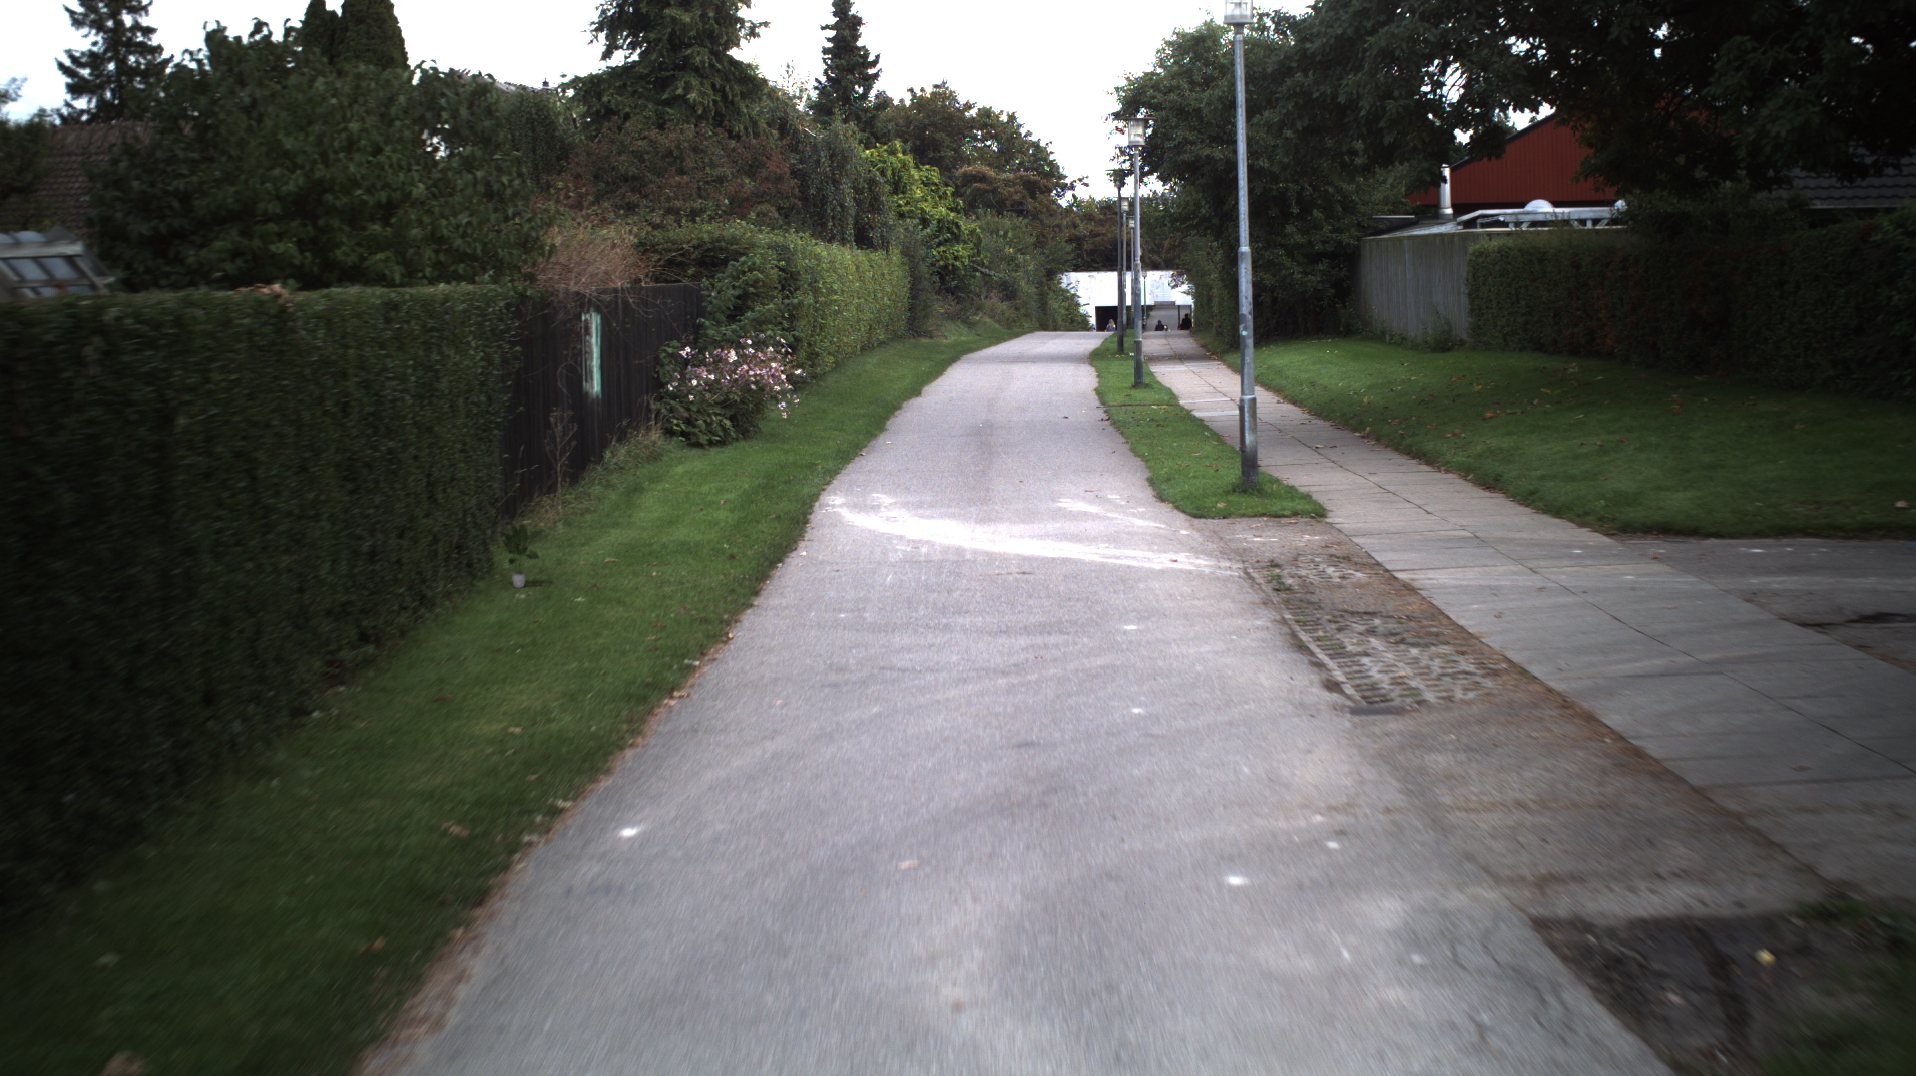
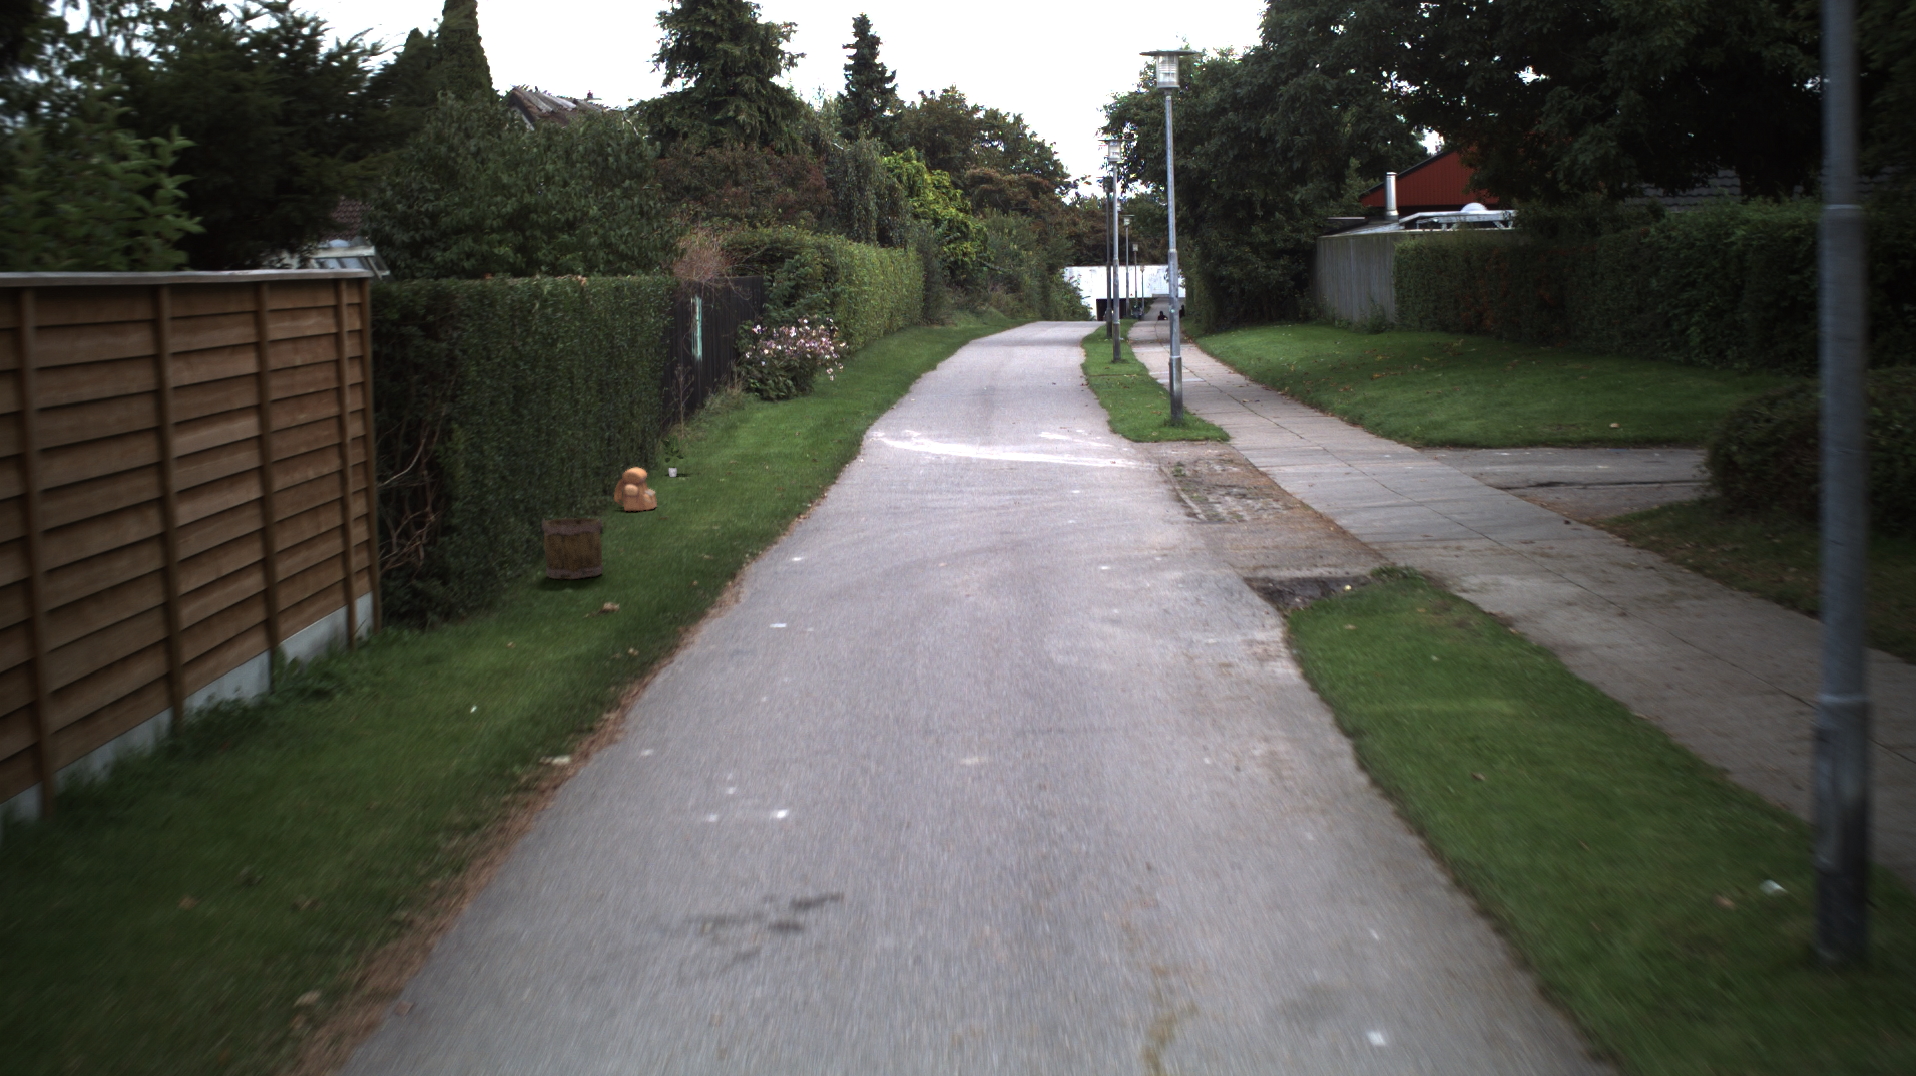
backpack: none [390,595,463,669] -> present [614,468,657,511]
bucket: none [140,749,270,882] -> present [540,518,603,579]

